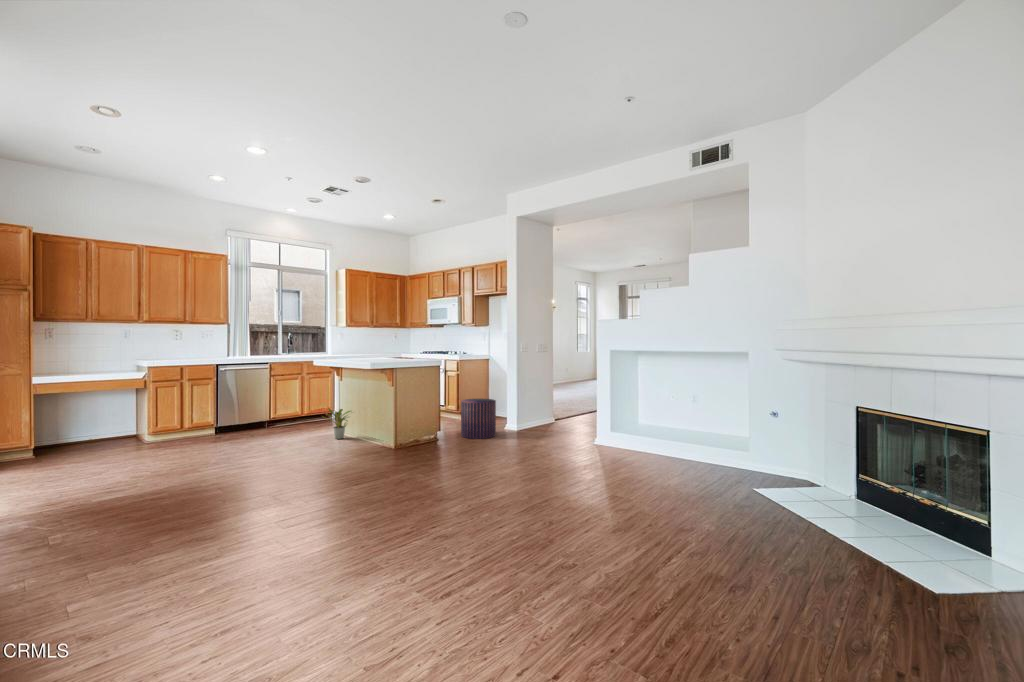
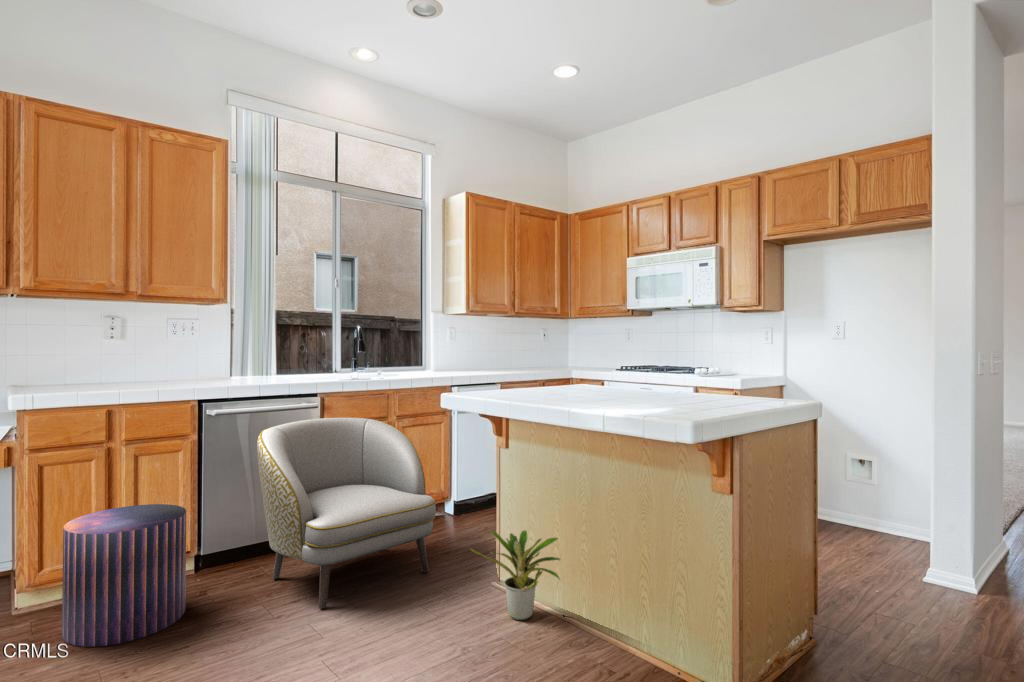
armchair: none [241,373,315,439] -> present [257,418,436,609]
pouf: present [461,399,496,439] -> present [62,504,186,647]

